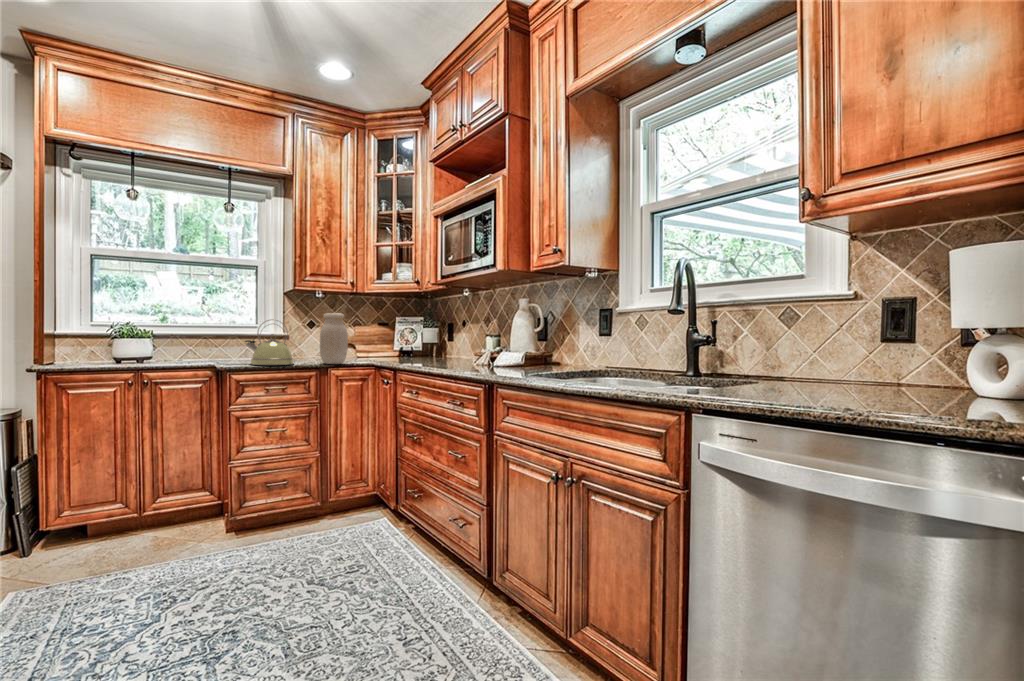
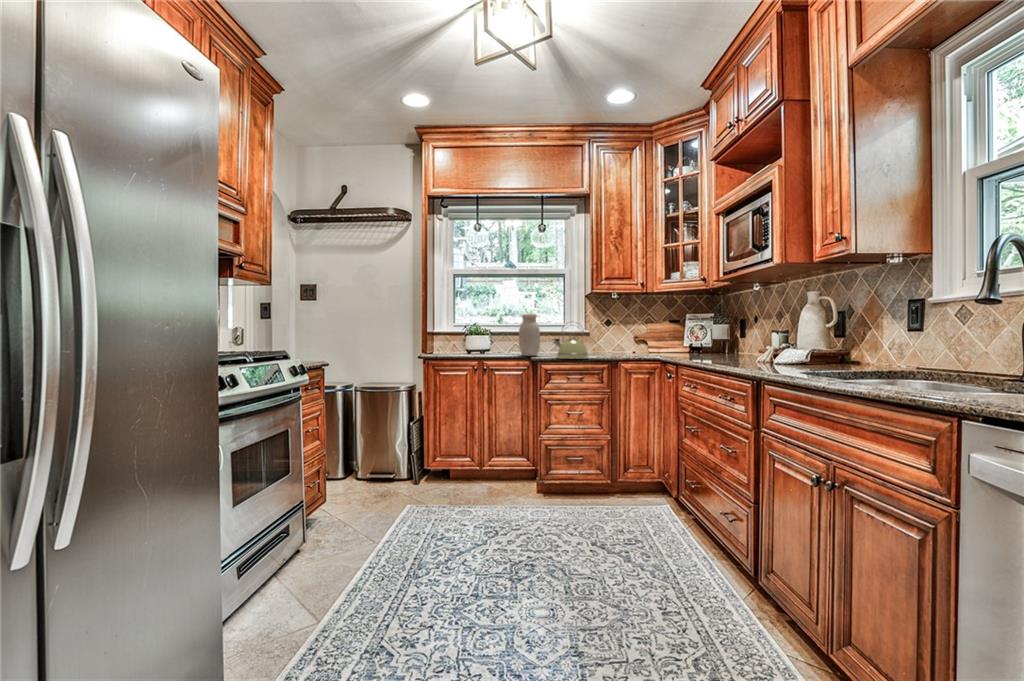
jar: present [320,313,348,364] -> present [519,313,540,356]

